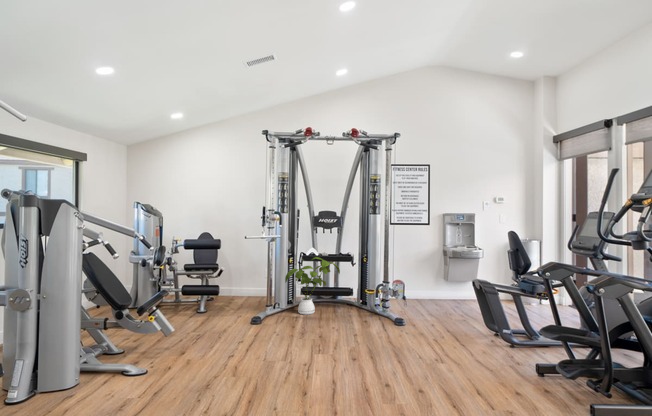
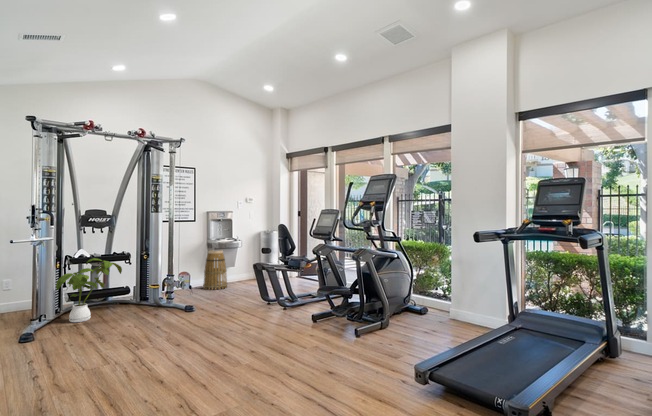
basket: none [436,259,464,306] -> present [203,250,228,290]

